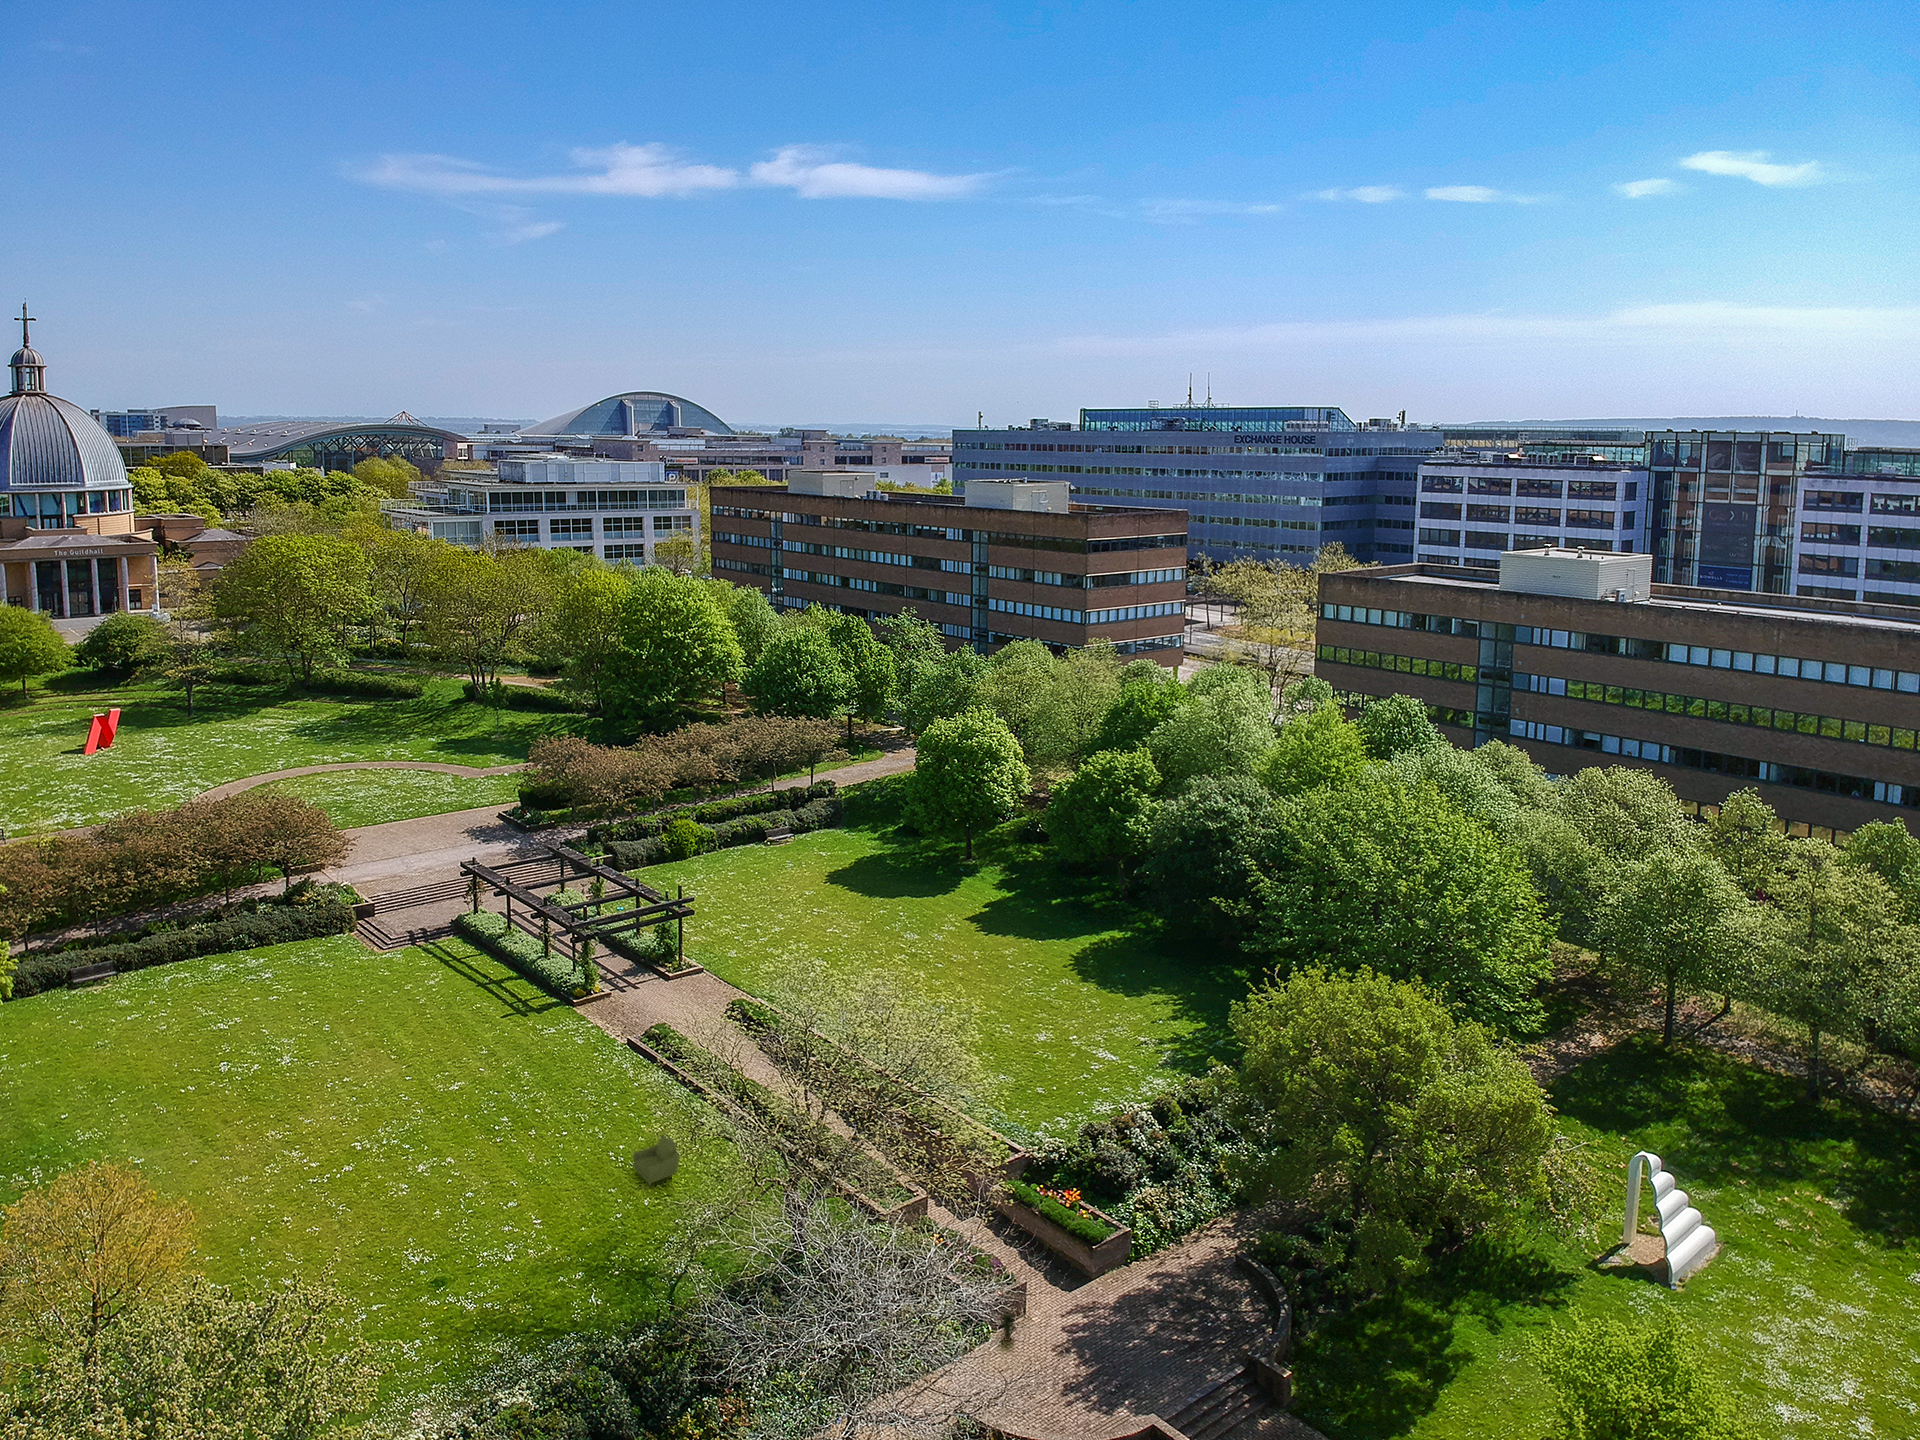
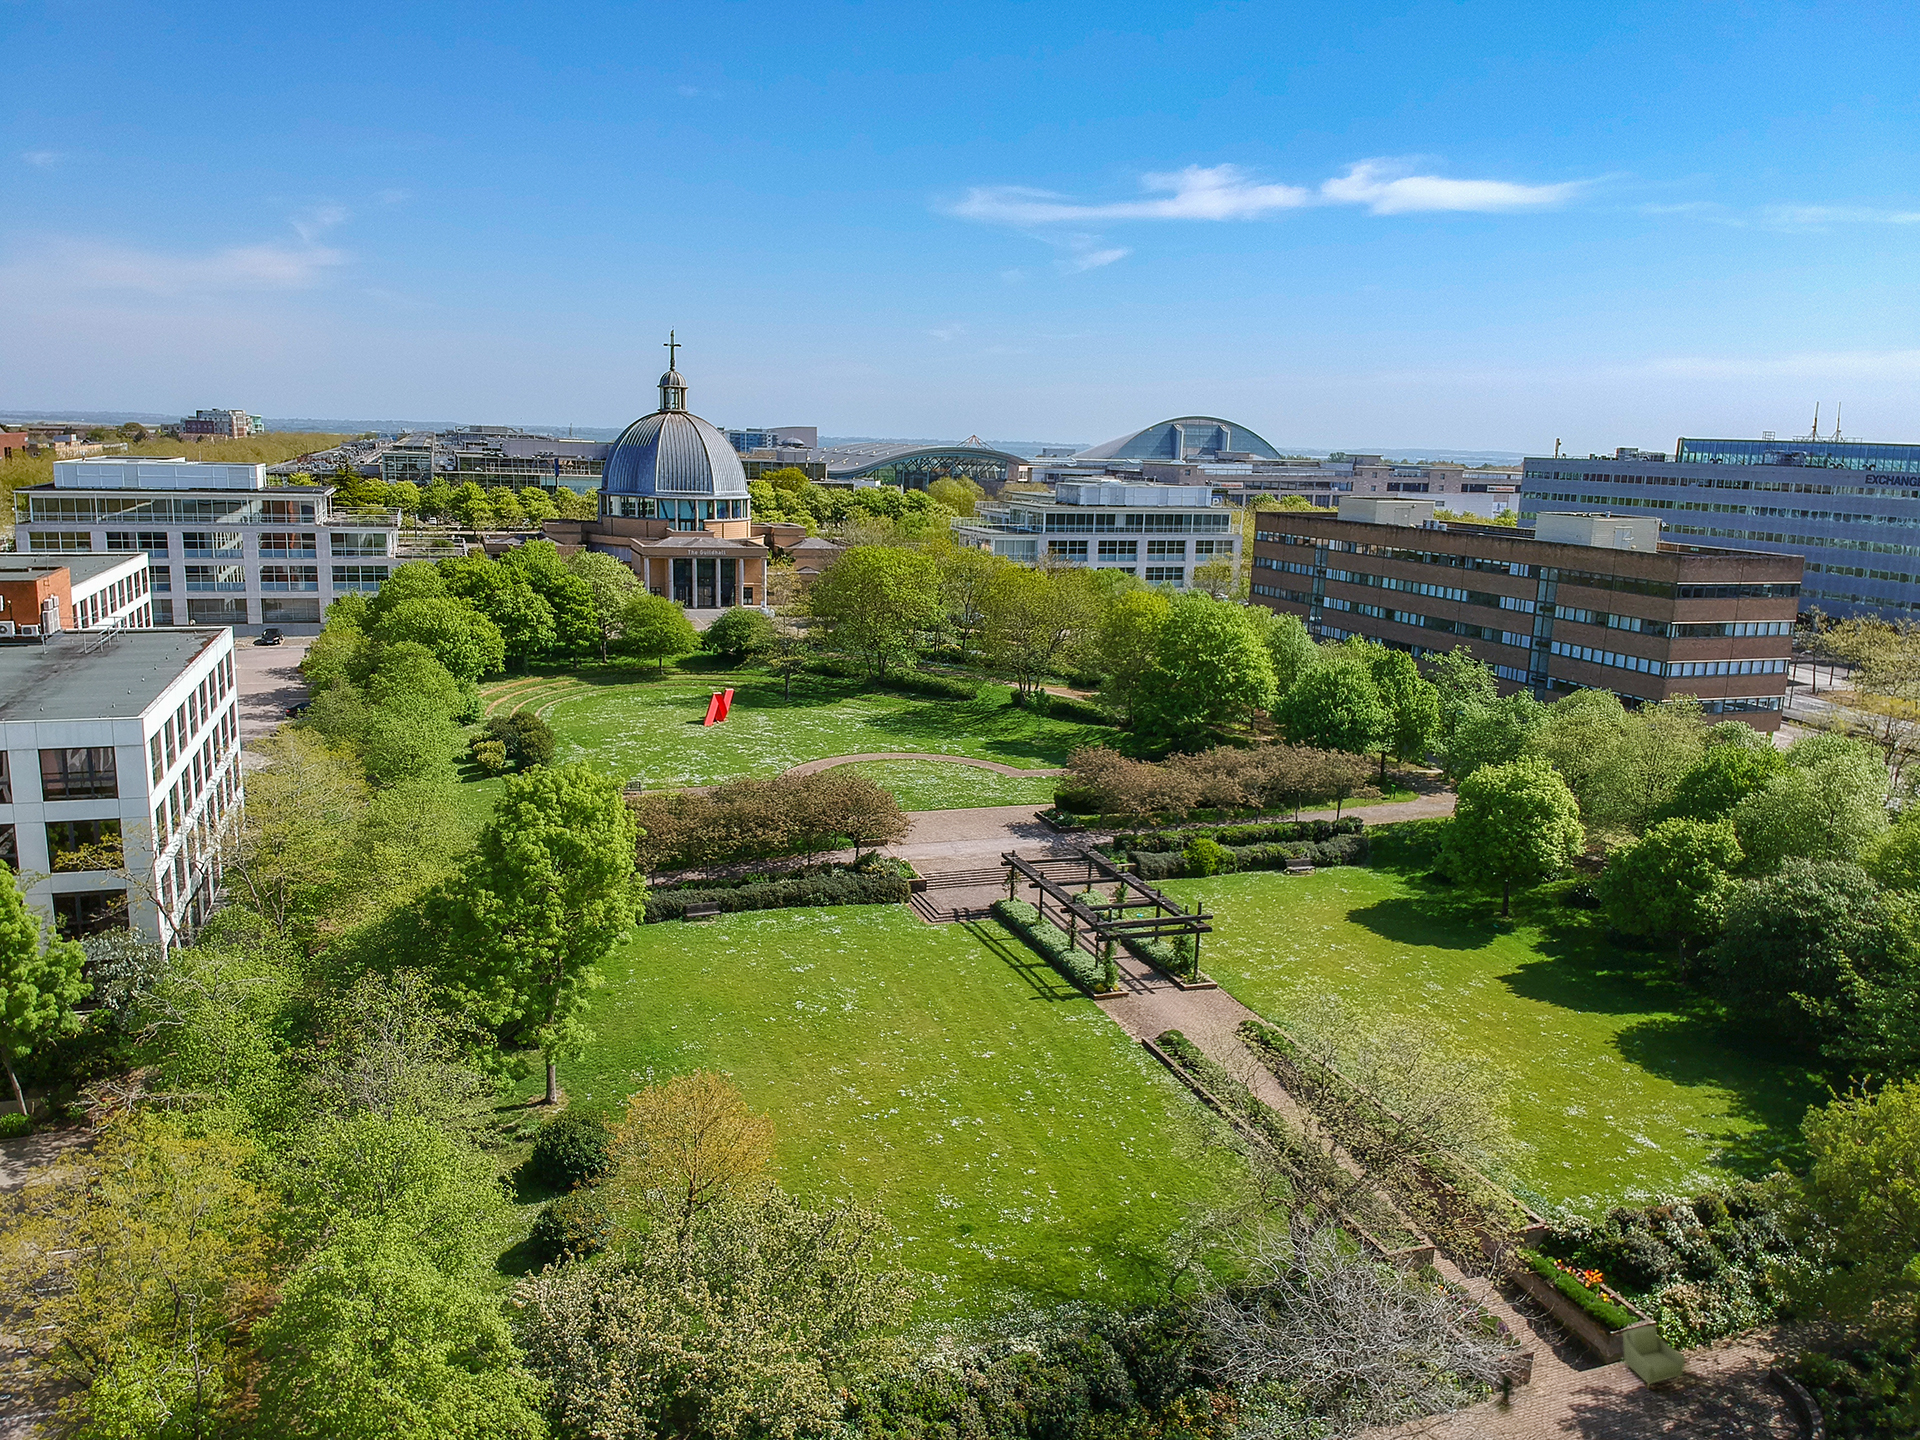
chair: present [633,1136,679,1186] -> present [1623,1326,1685,1388]

